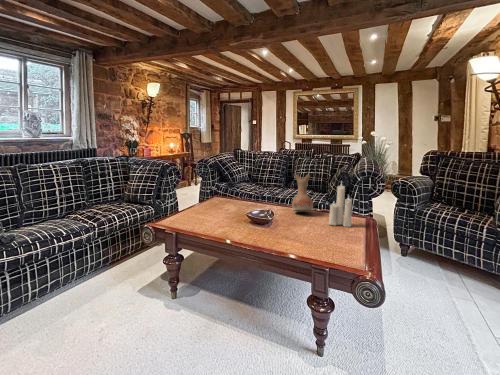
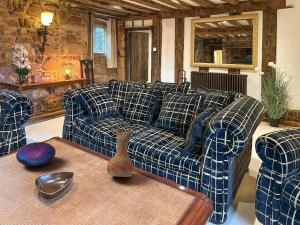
candle: present [329,186,352,227] -> none [134,146,163,213]
decorative orb: none [209,191,240,210] -> present [16,142,56,166]

